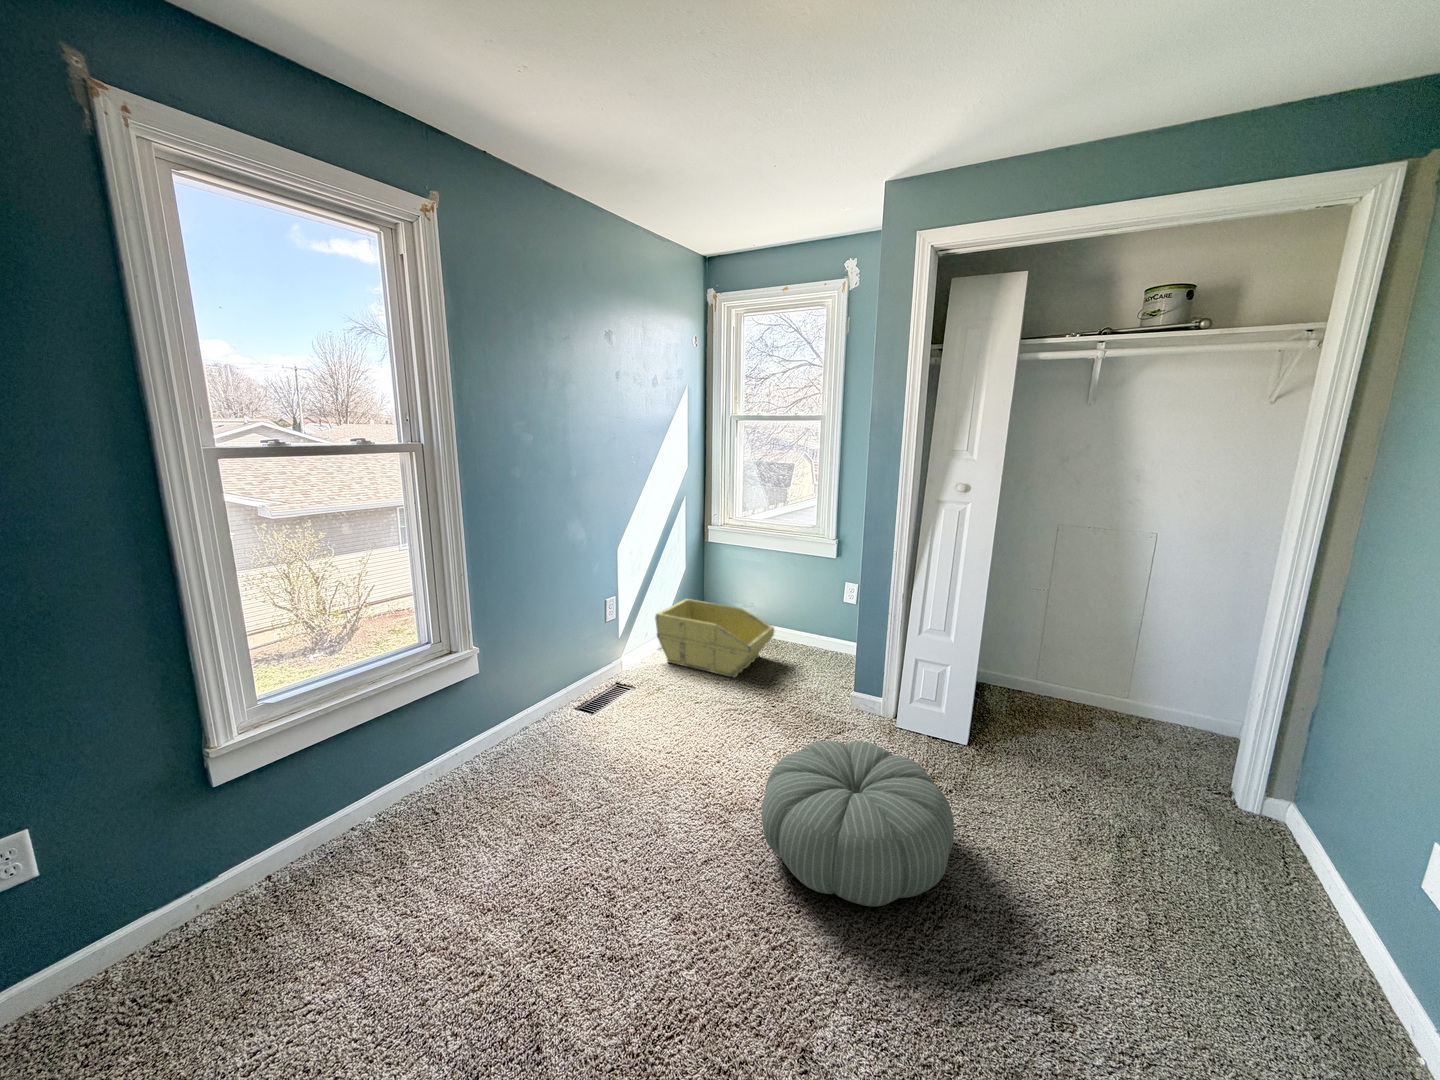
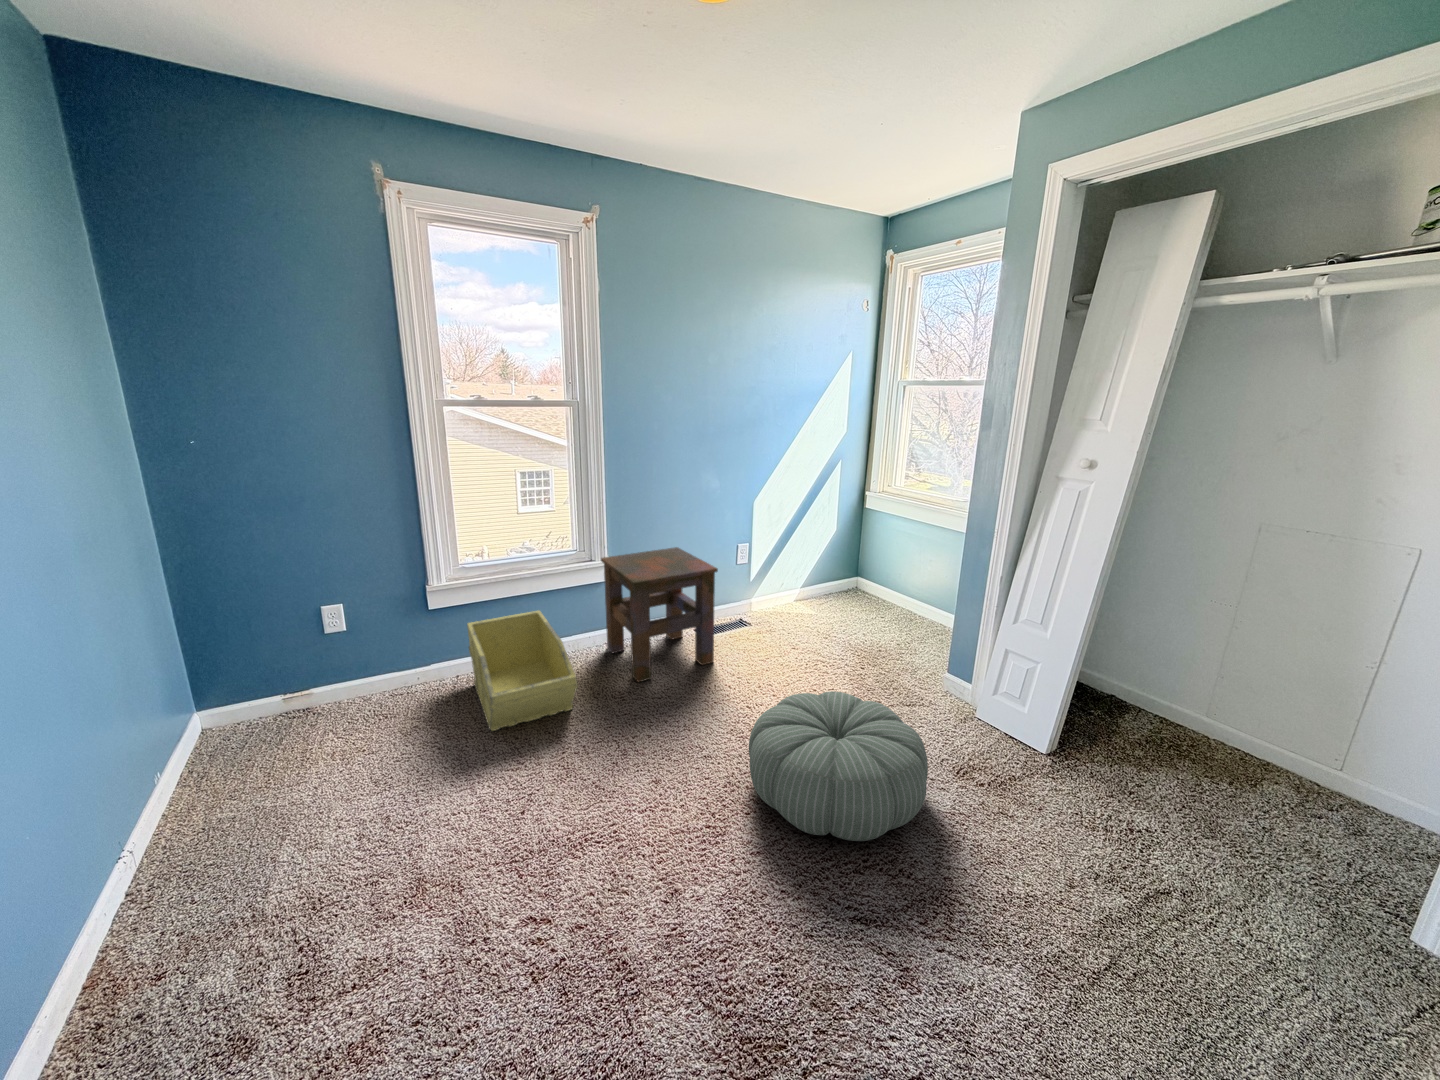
storage bin: present [655,599,774,677] -> present [467,611,578,731]
side table: none [467,616,628,799] -> present [601,547,718,682]

